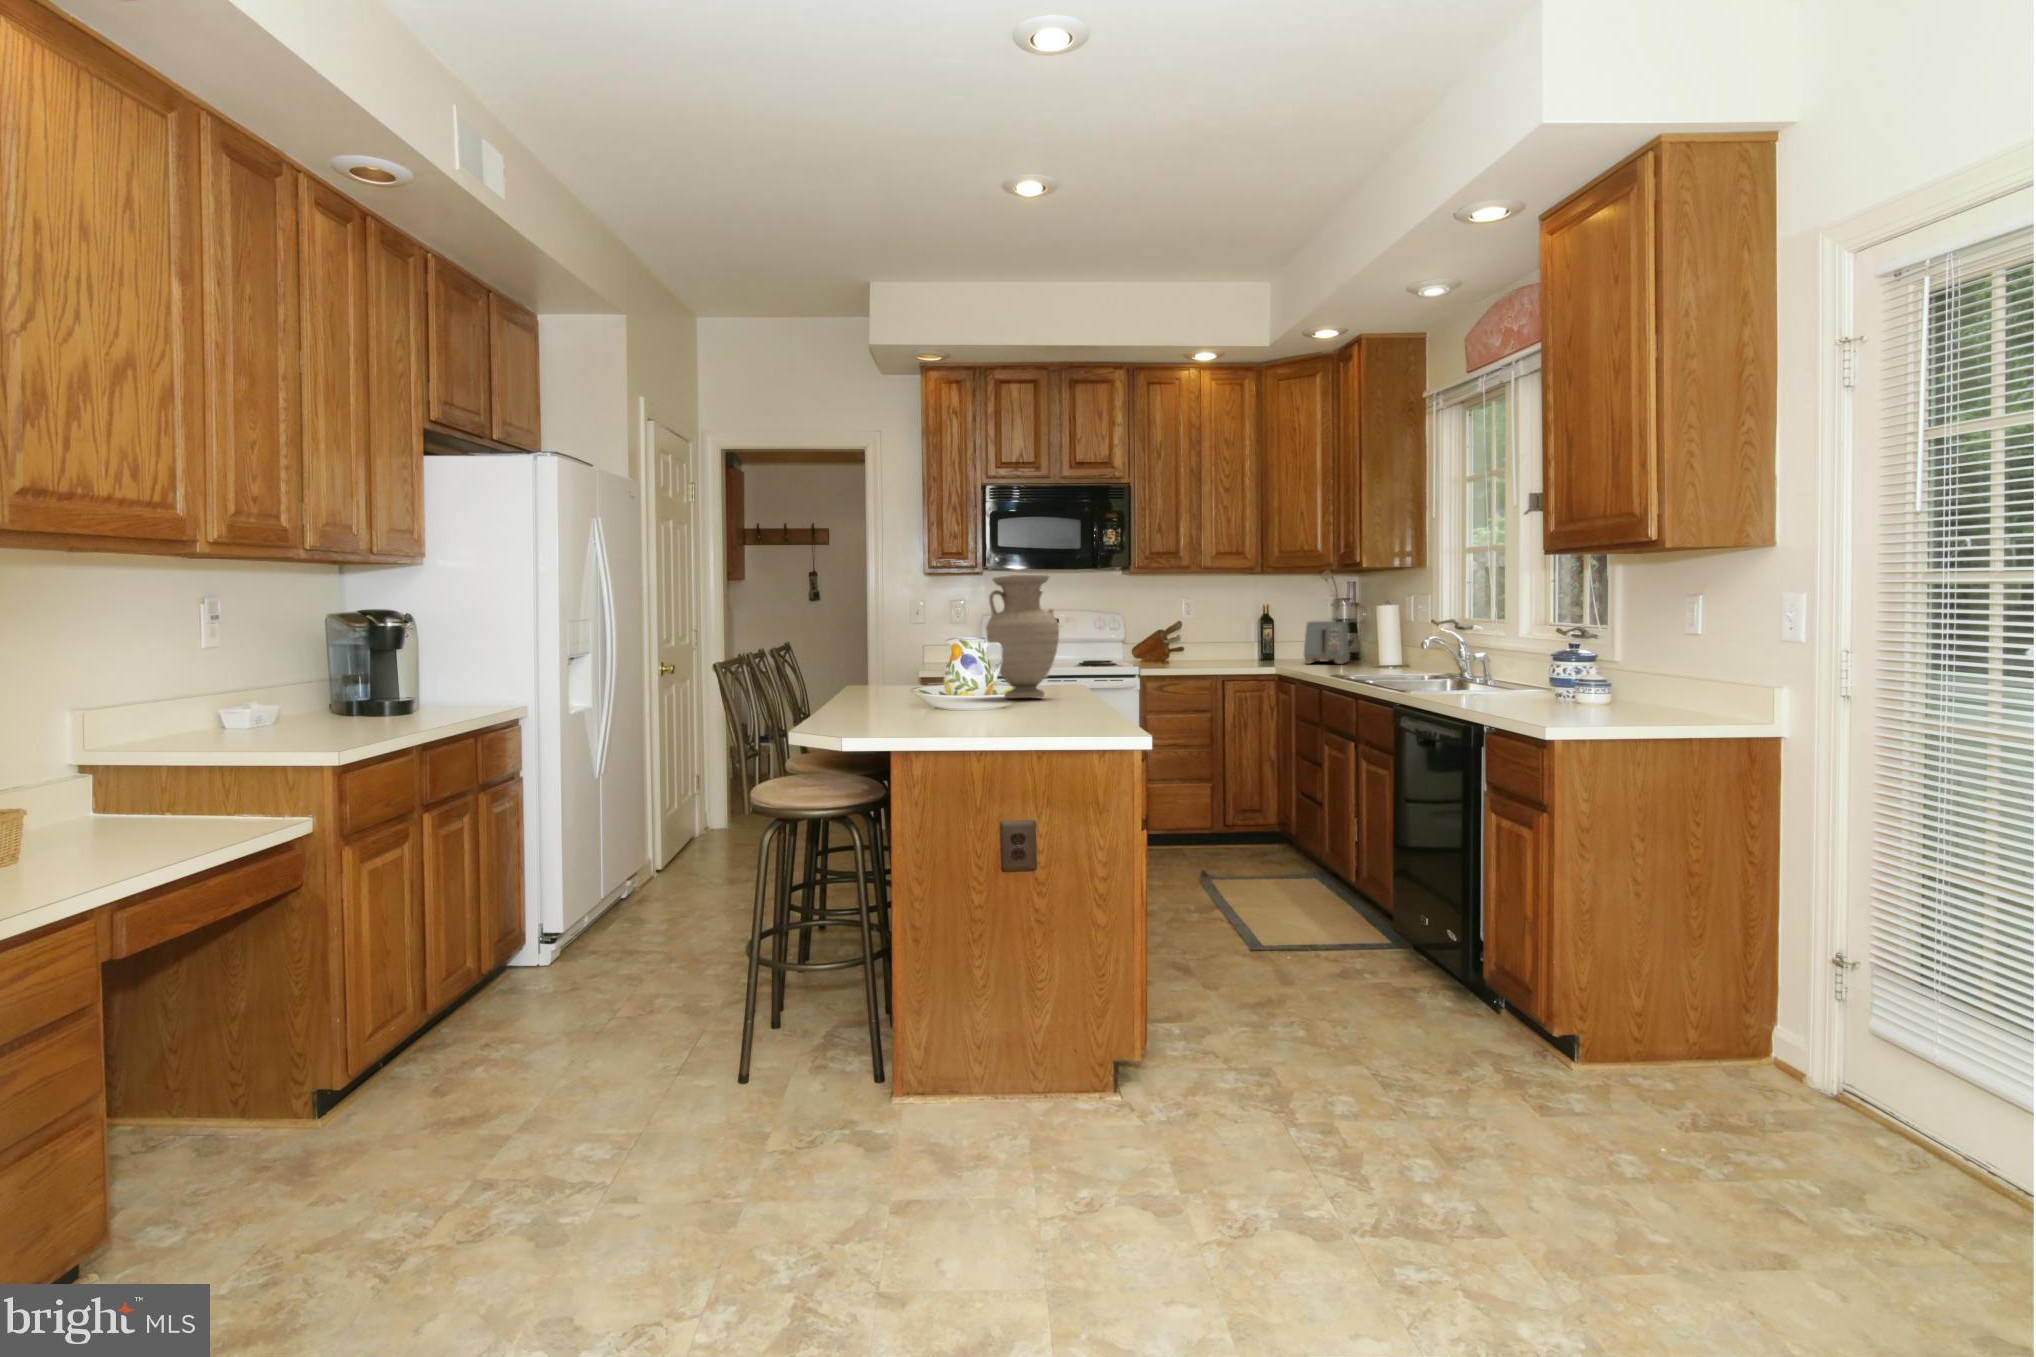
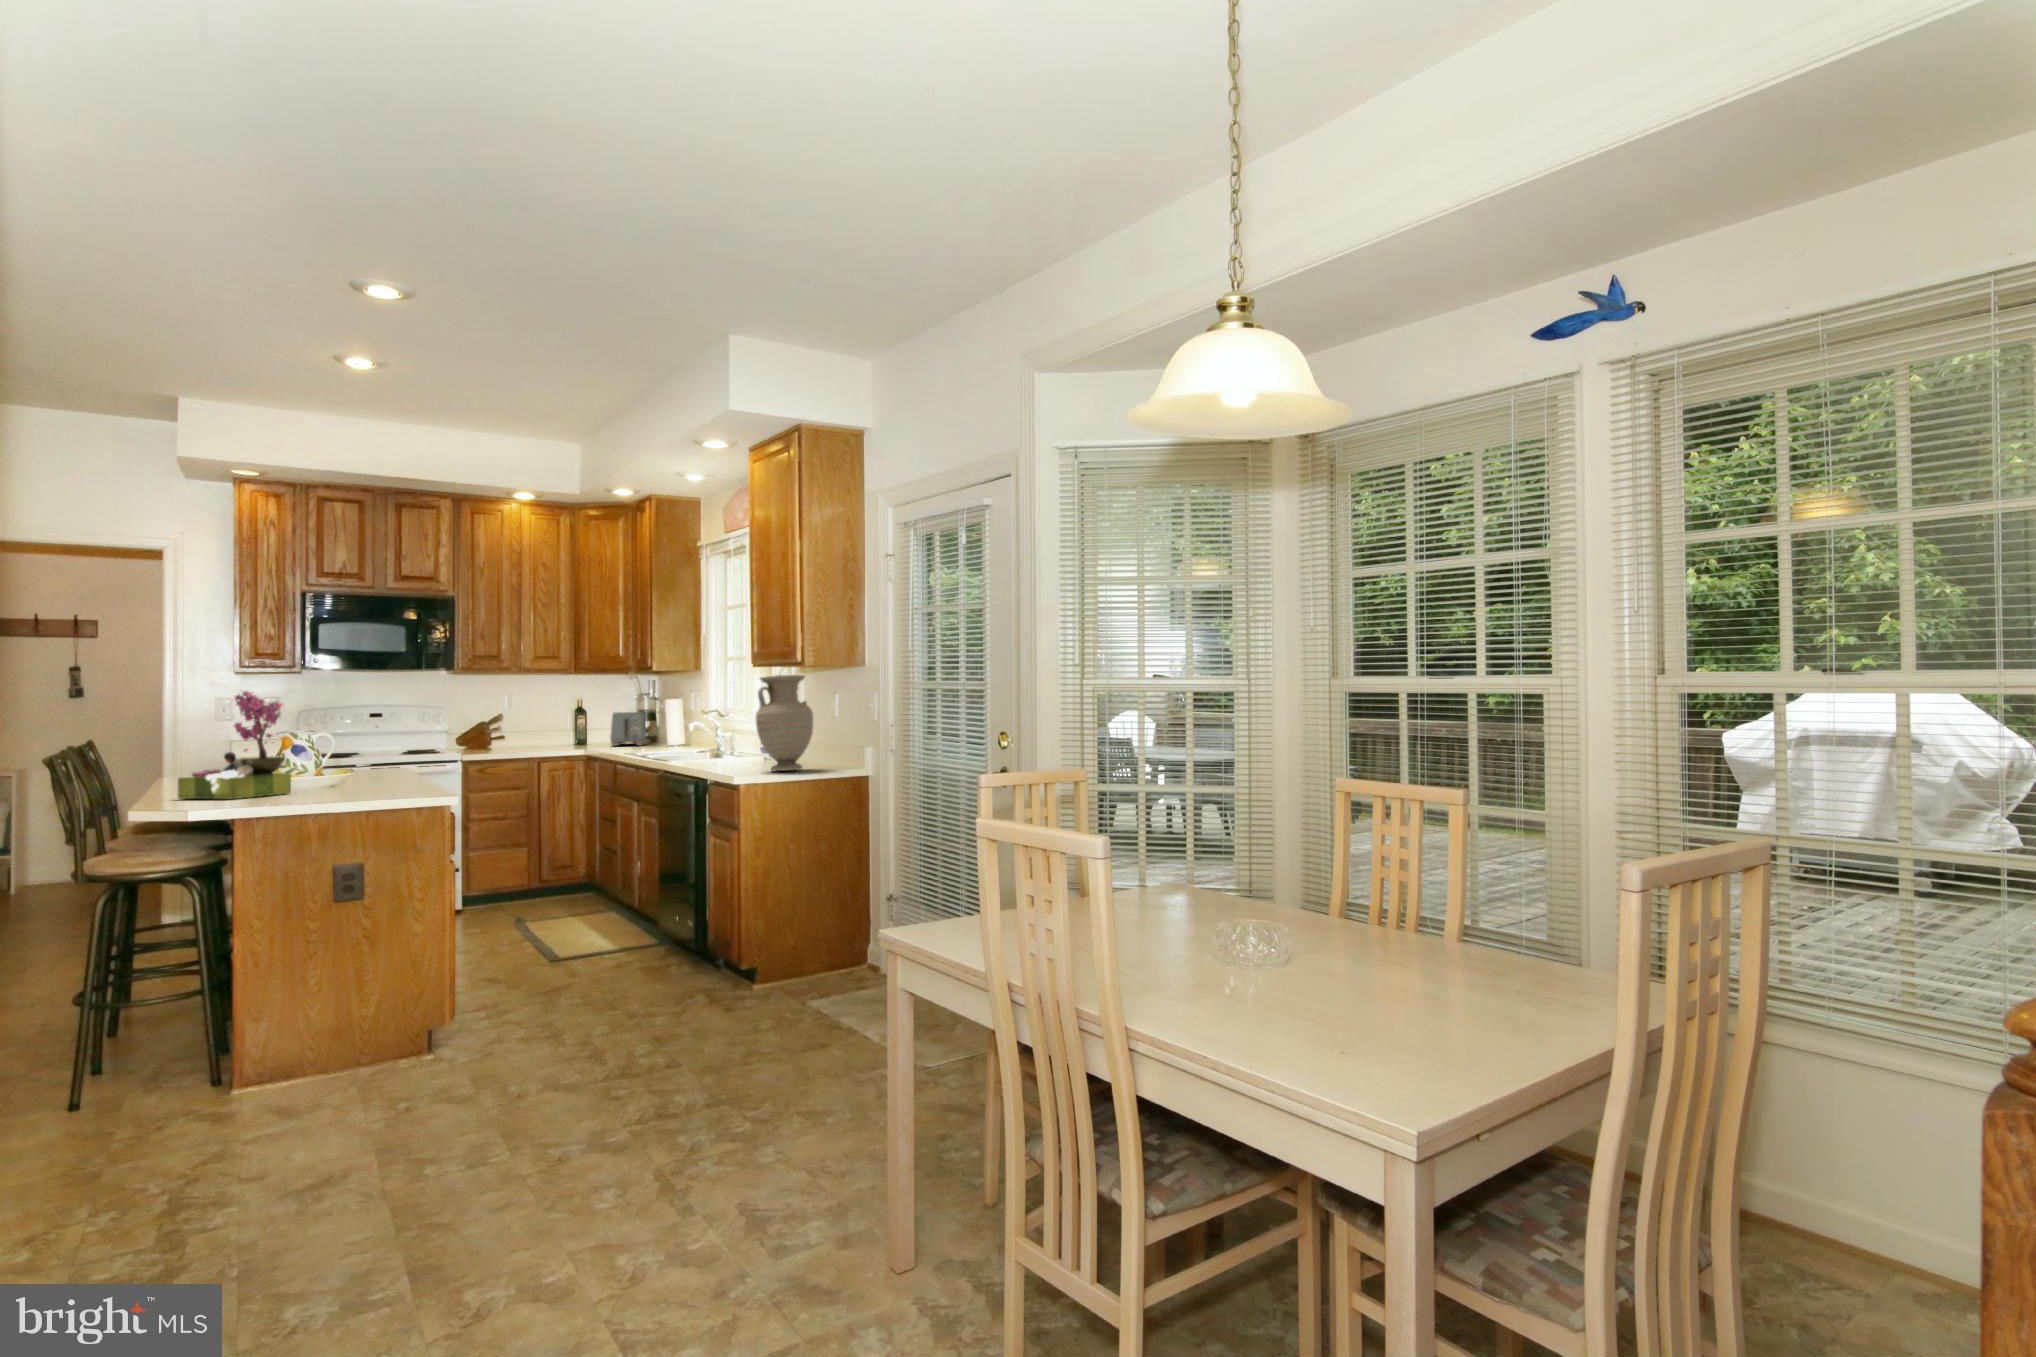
vase: present [986,575,1059,698] -> present [756,675,813,771]
flower arrangement: none [844,586,957,723] -> present [178,691,291,799]

